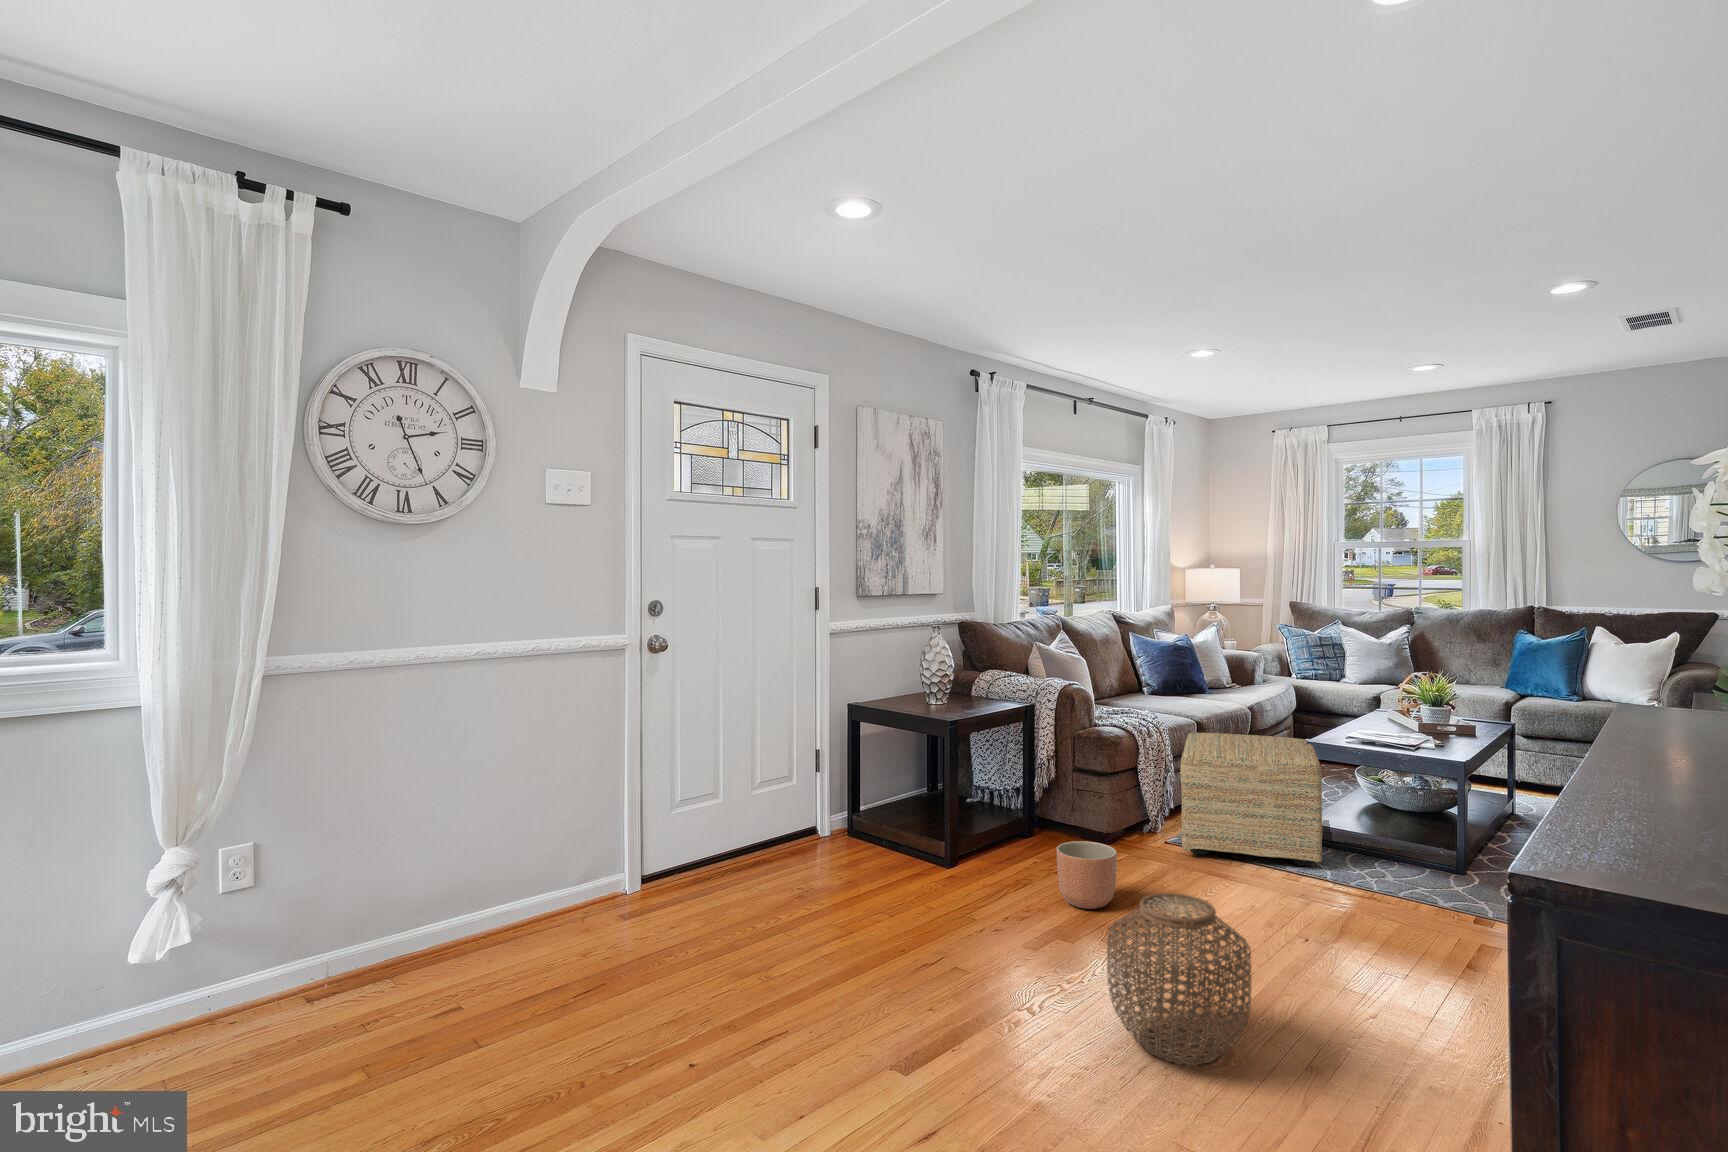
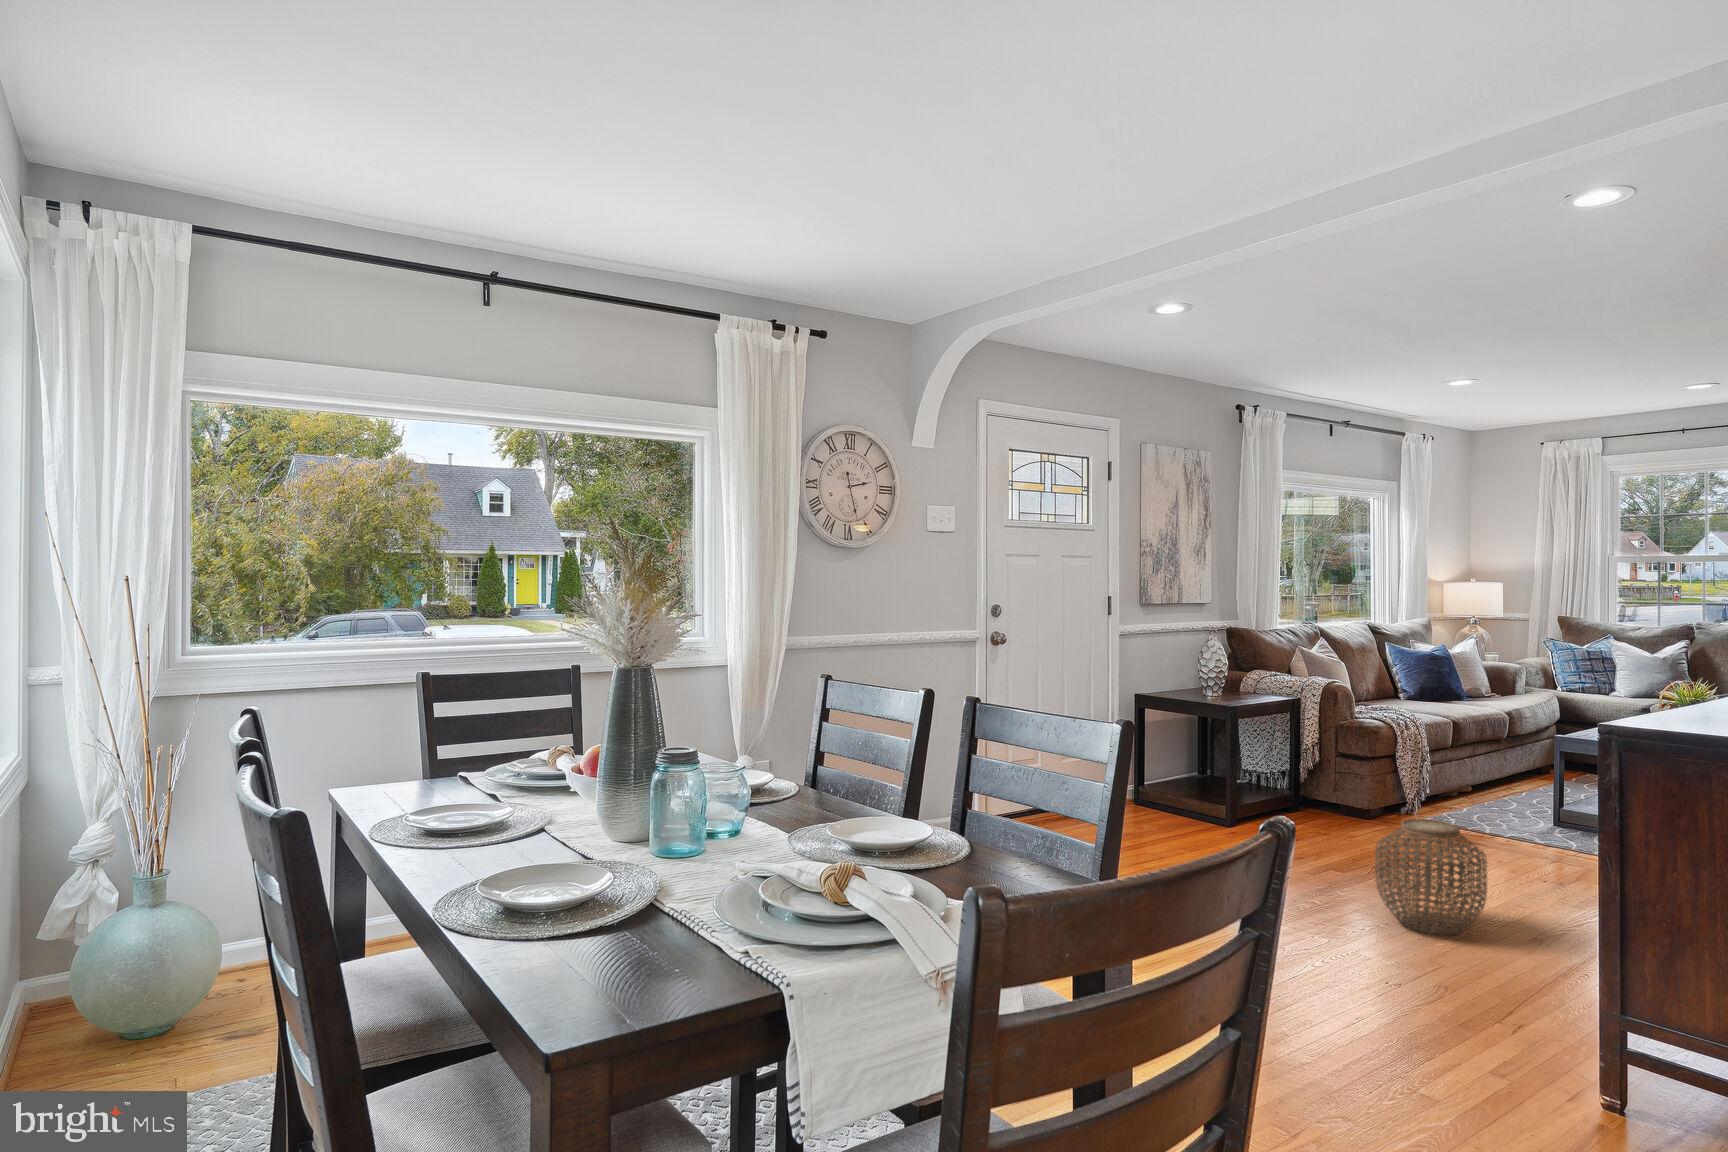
ottoman: present [1180,733,1322,866] -> none [1437,729,1569,841]
planter: present [1057,841,1117,909] -> none [1327,805,1379,857]

